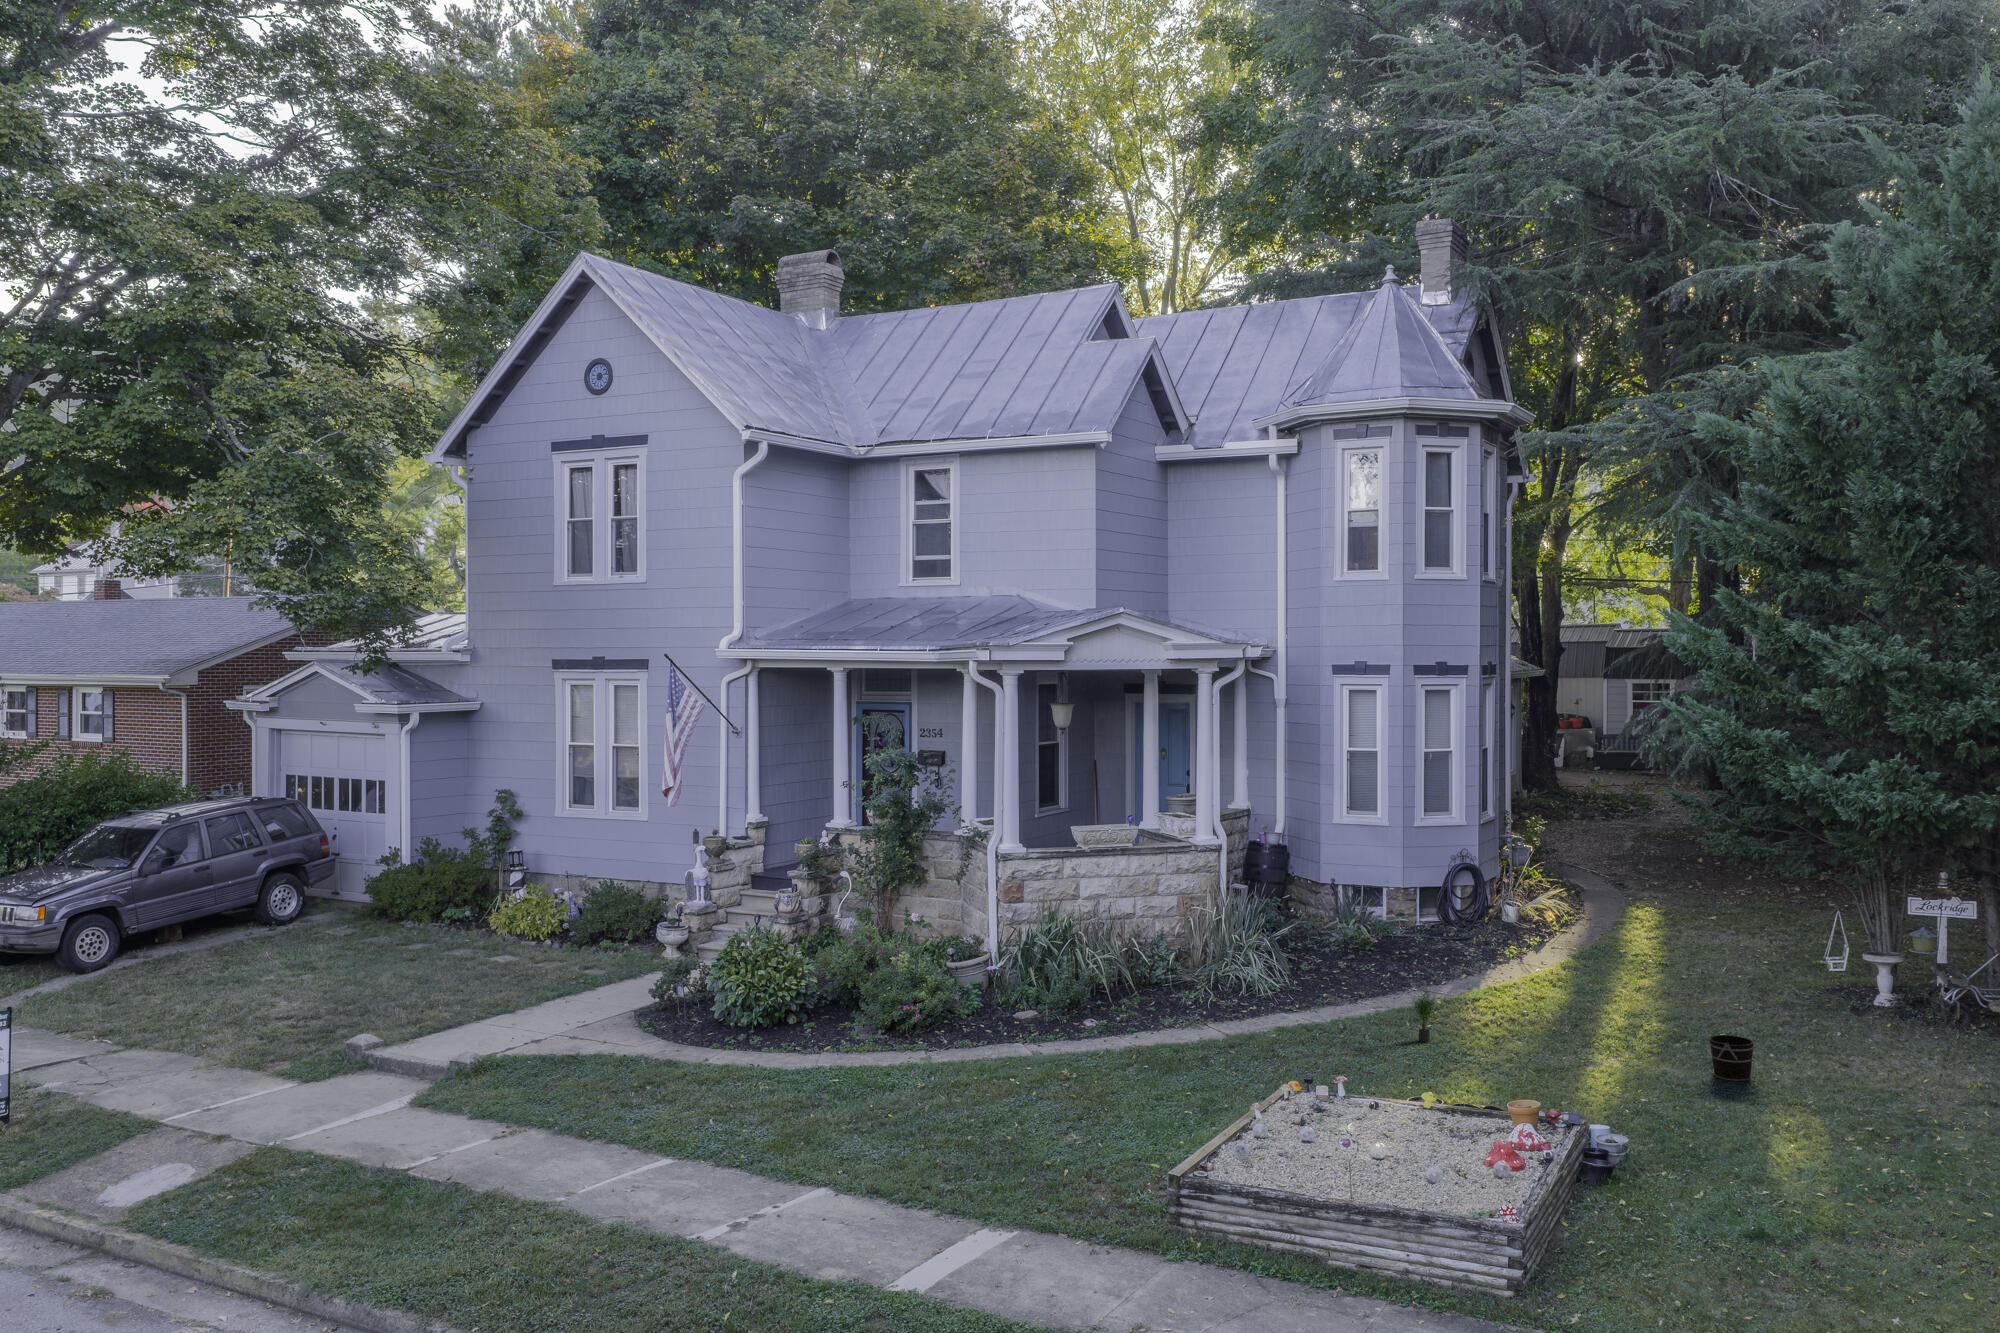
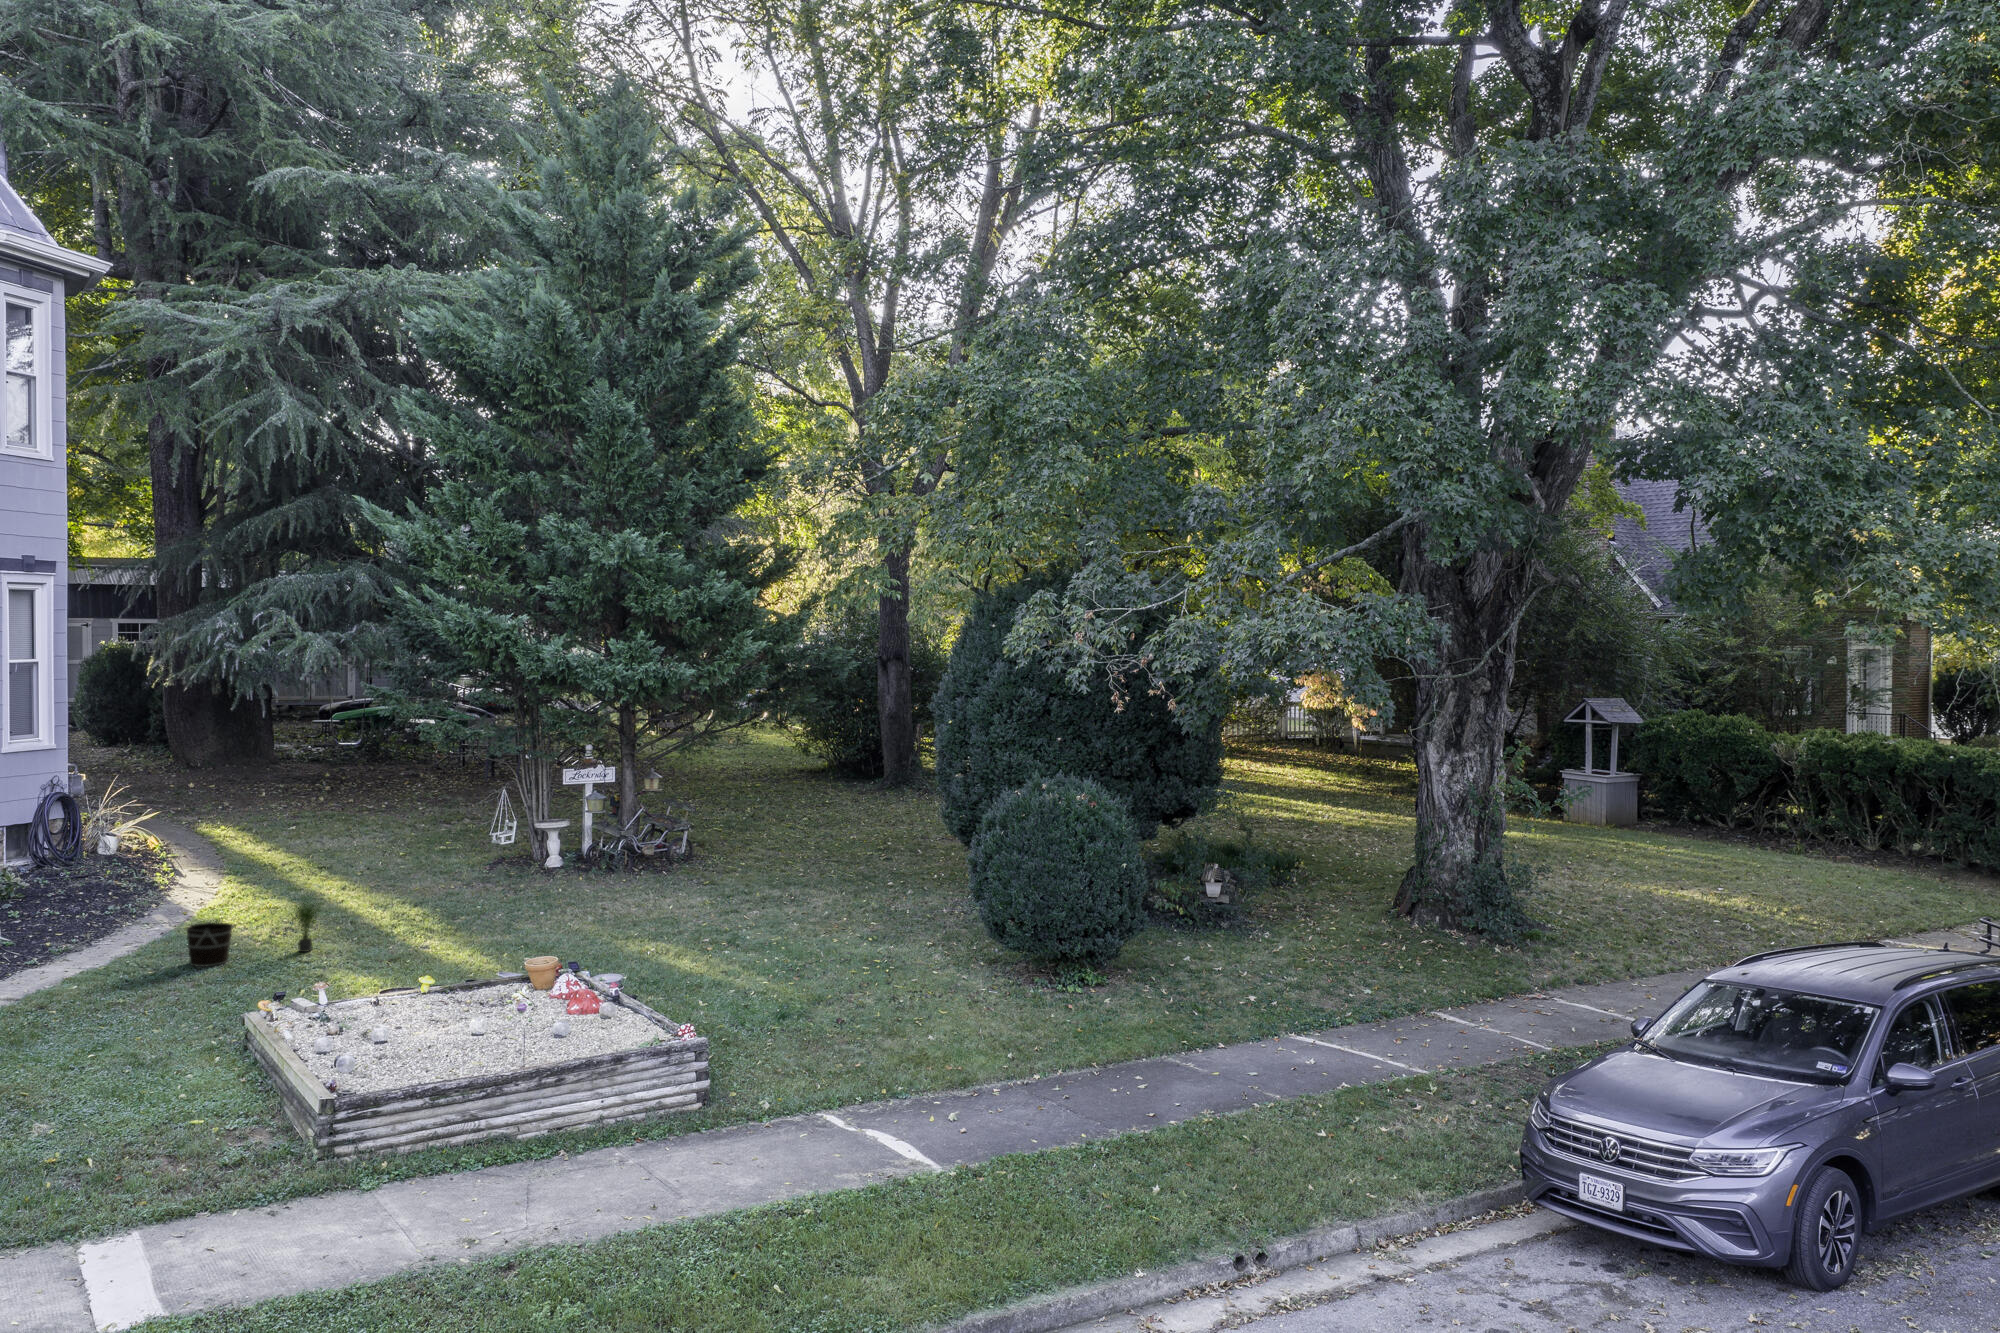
bucket: present [1708,1034,1753,1081] -> present [186,922,232,967]

